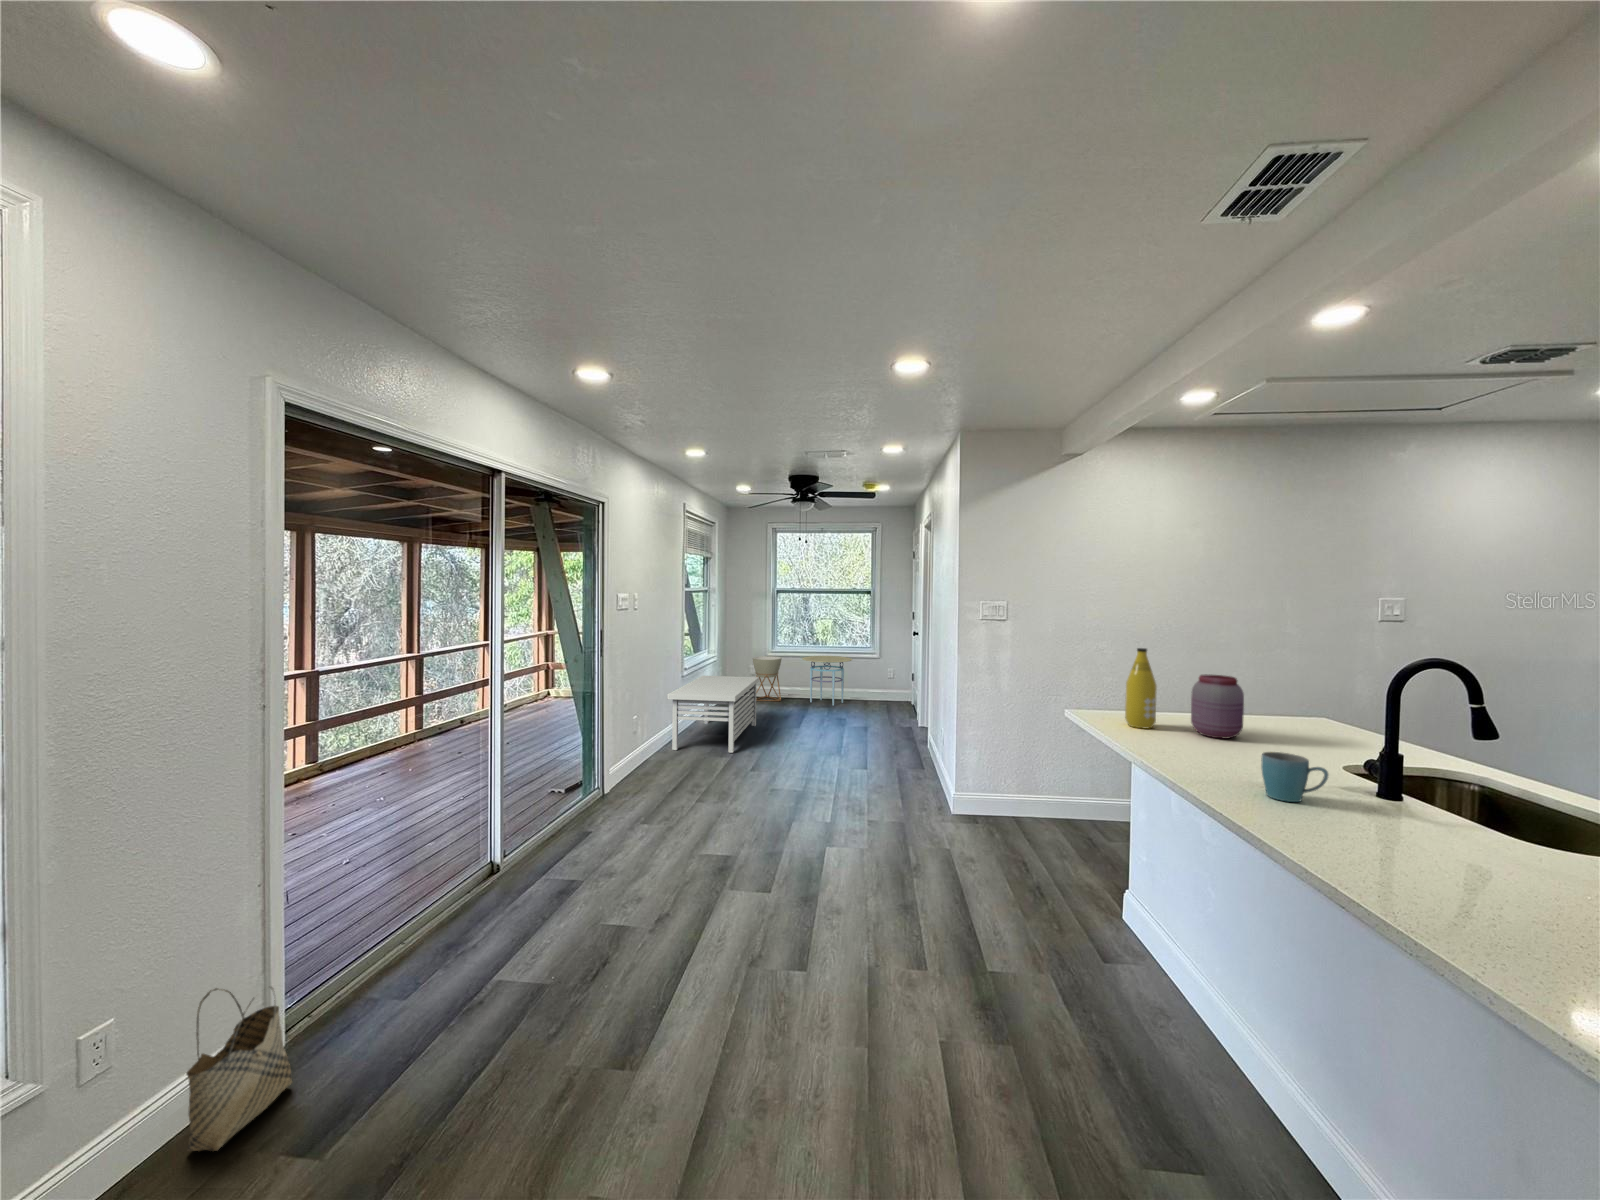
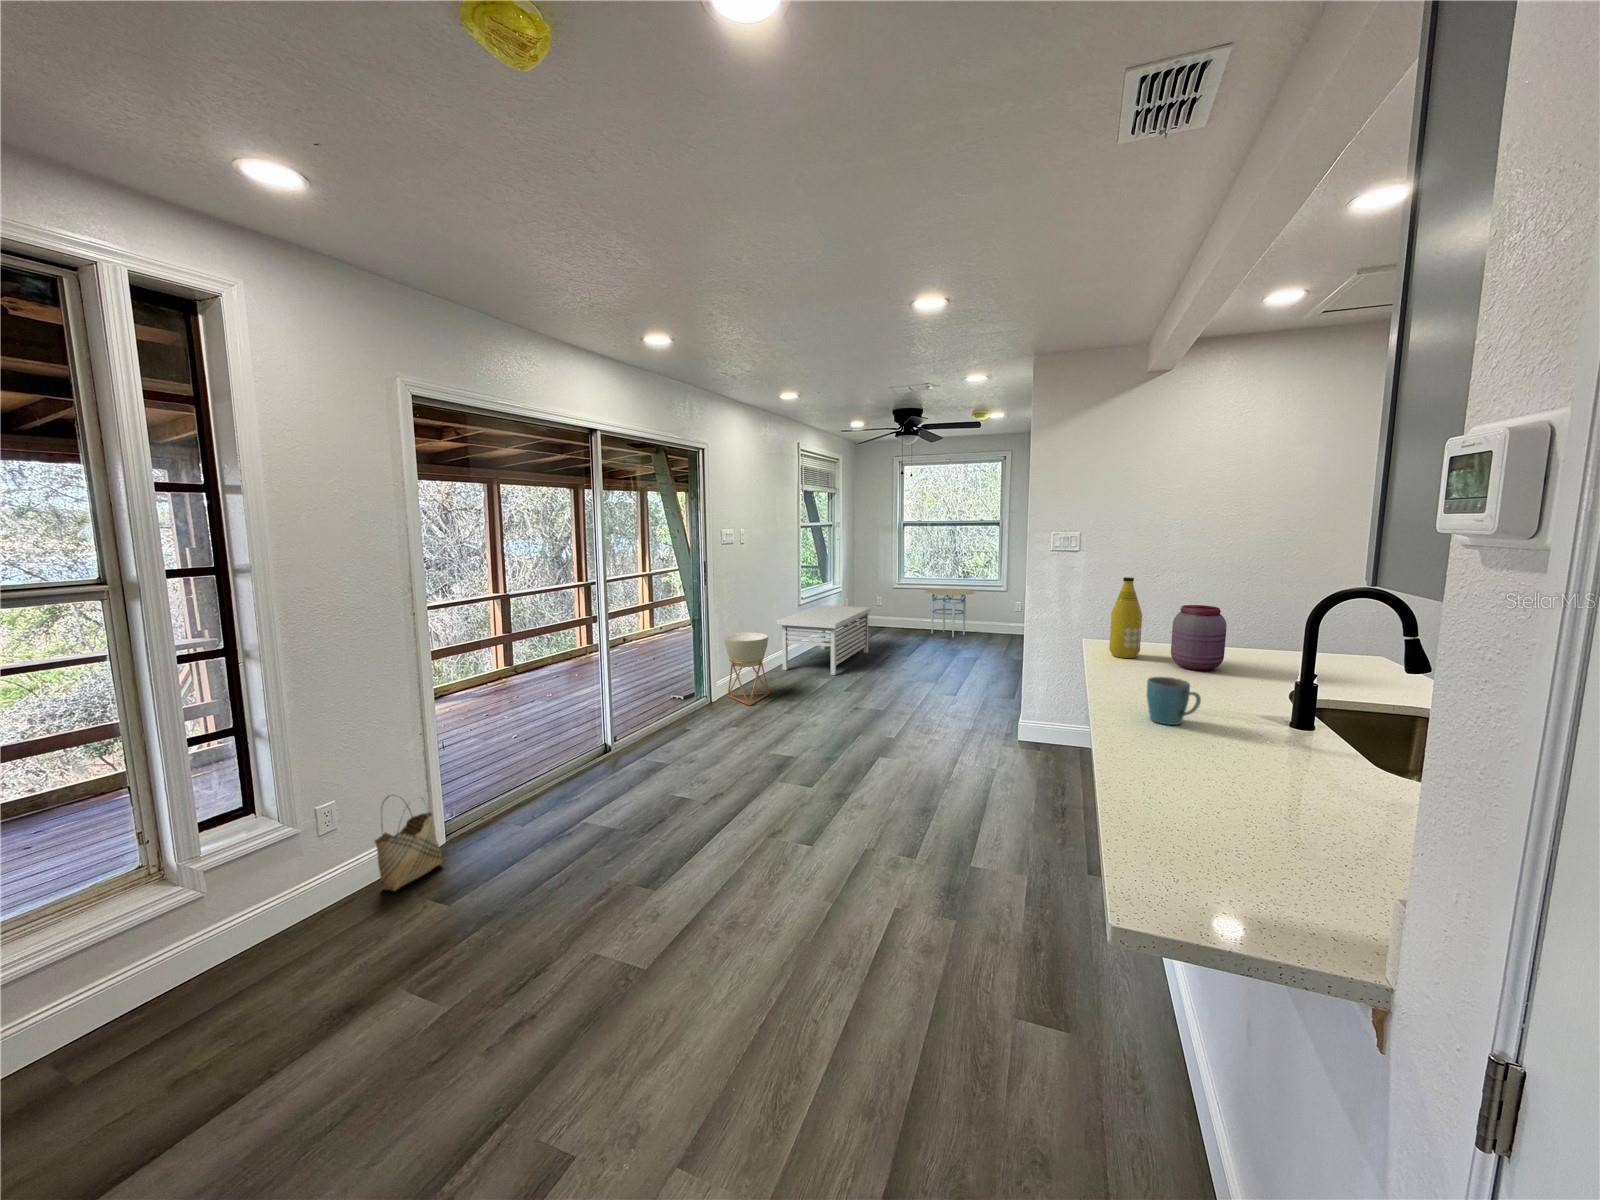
planter: present [753,656,782,701] -> present [724,633,769,705]

